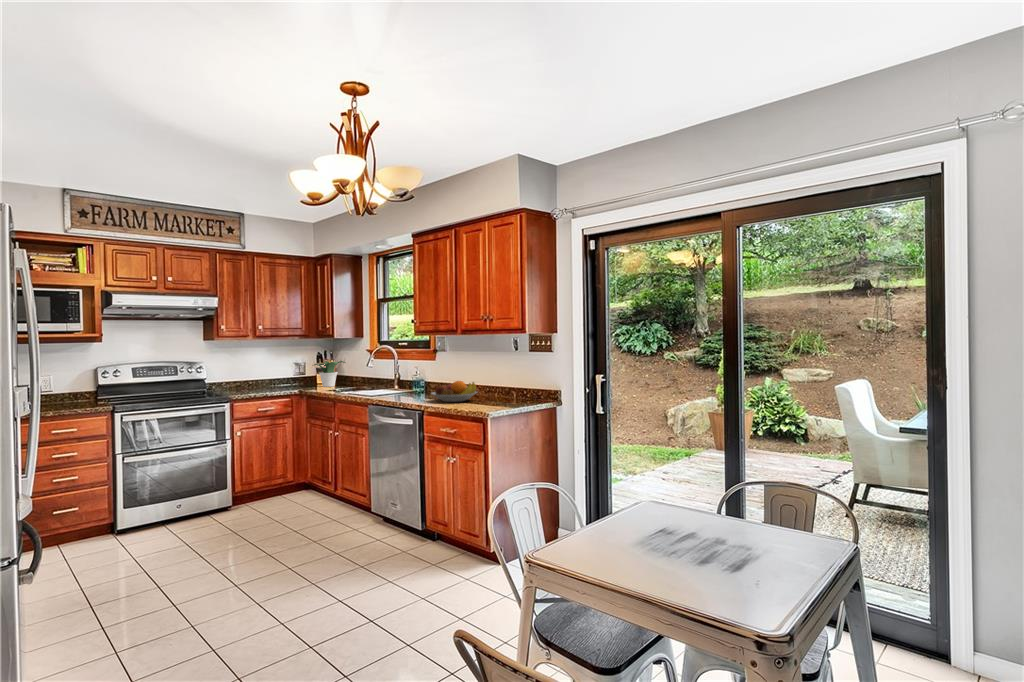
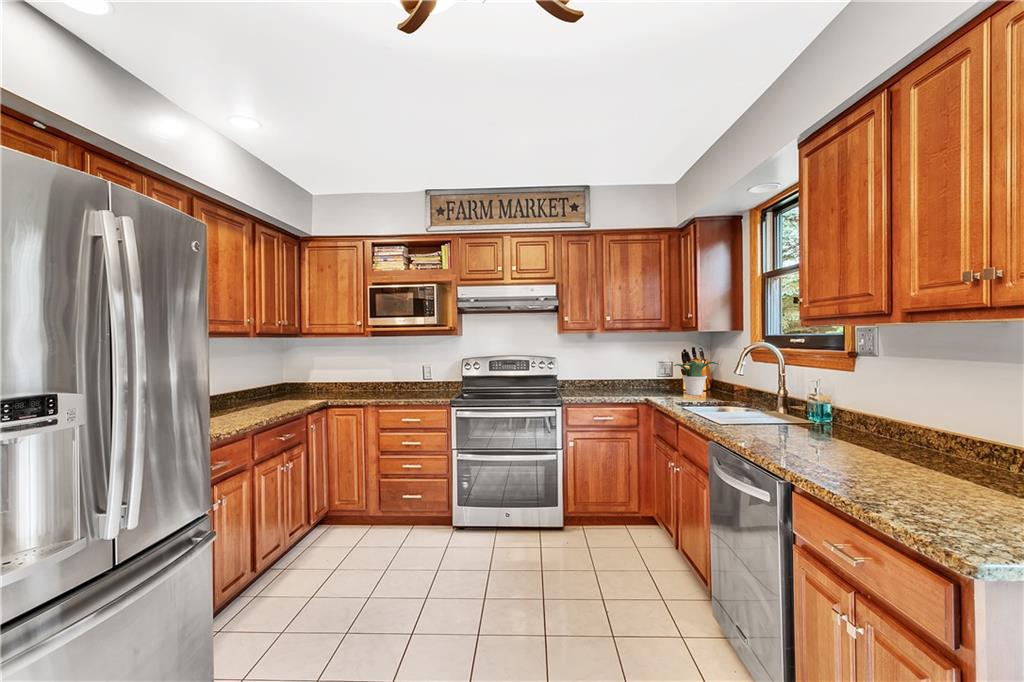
fruit bowl: present [431,381,477,402] -> none [822,428,960,479]

